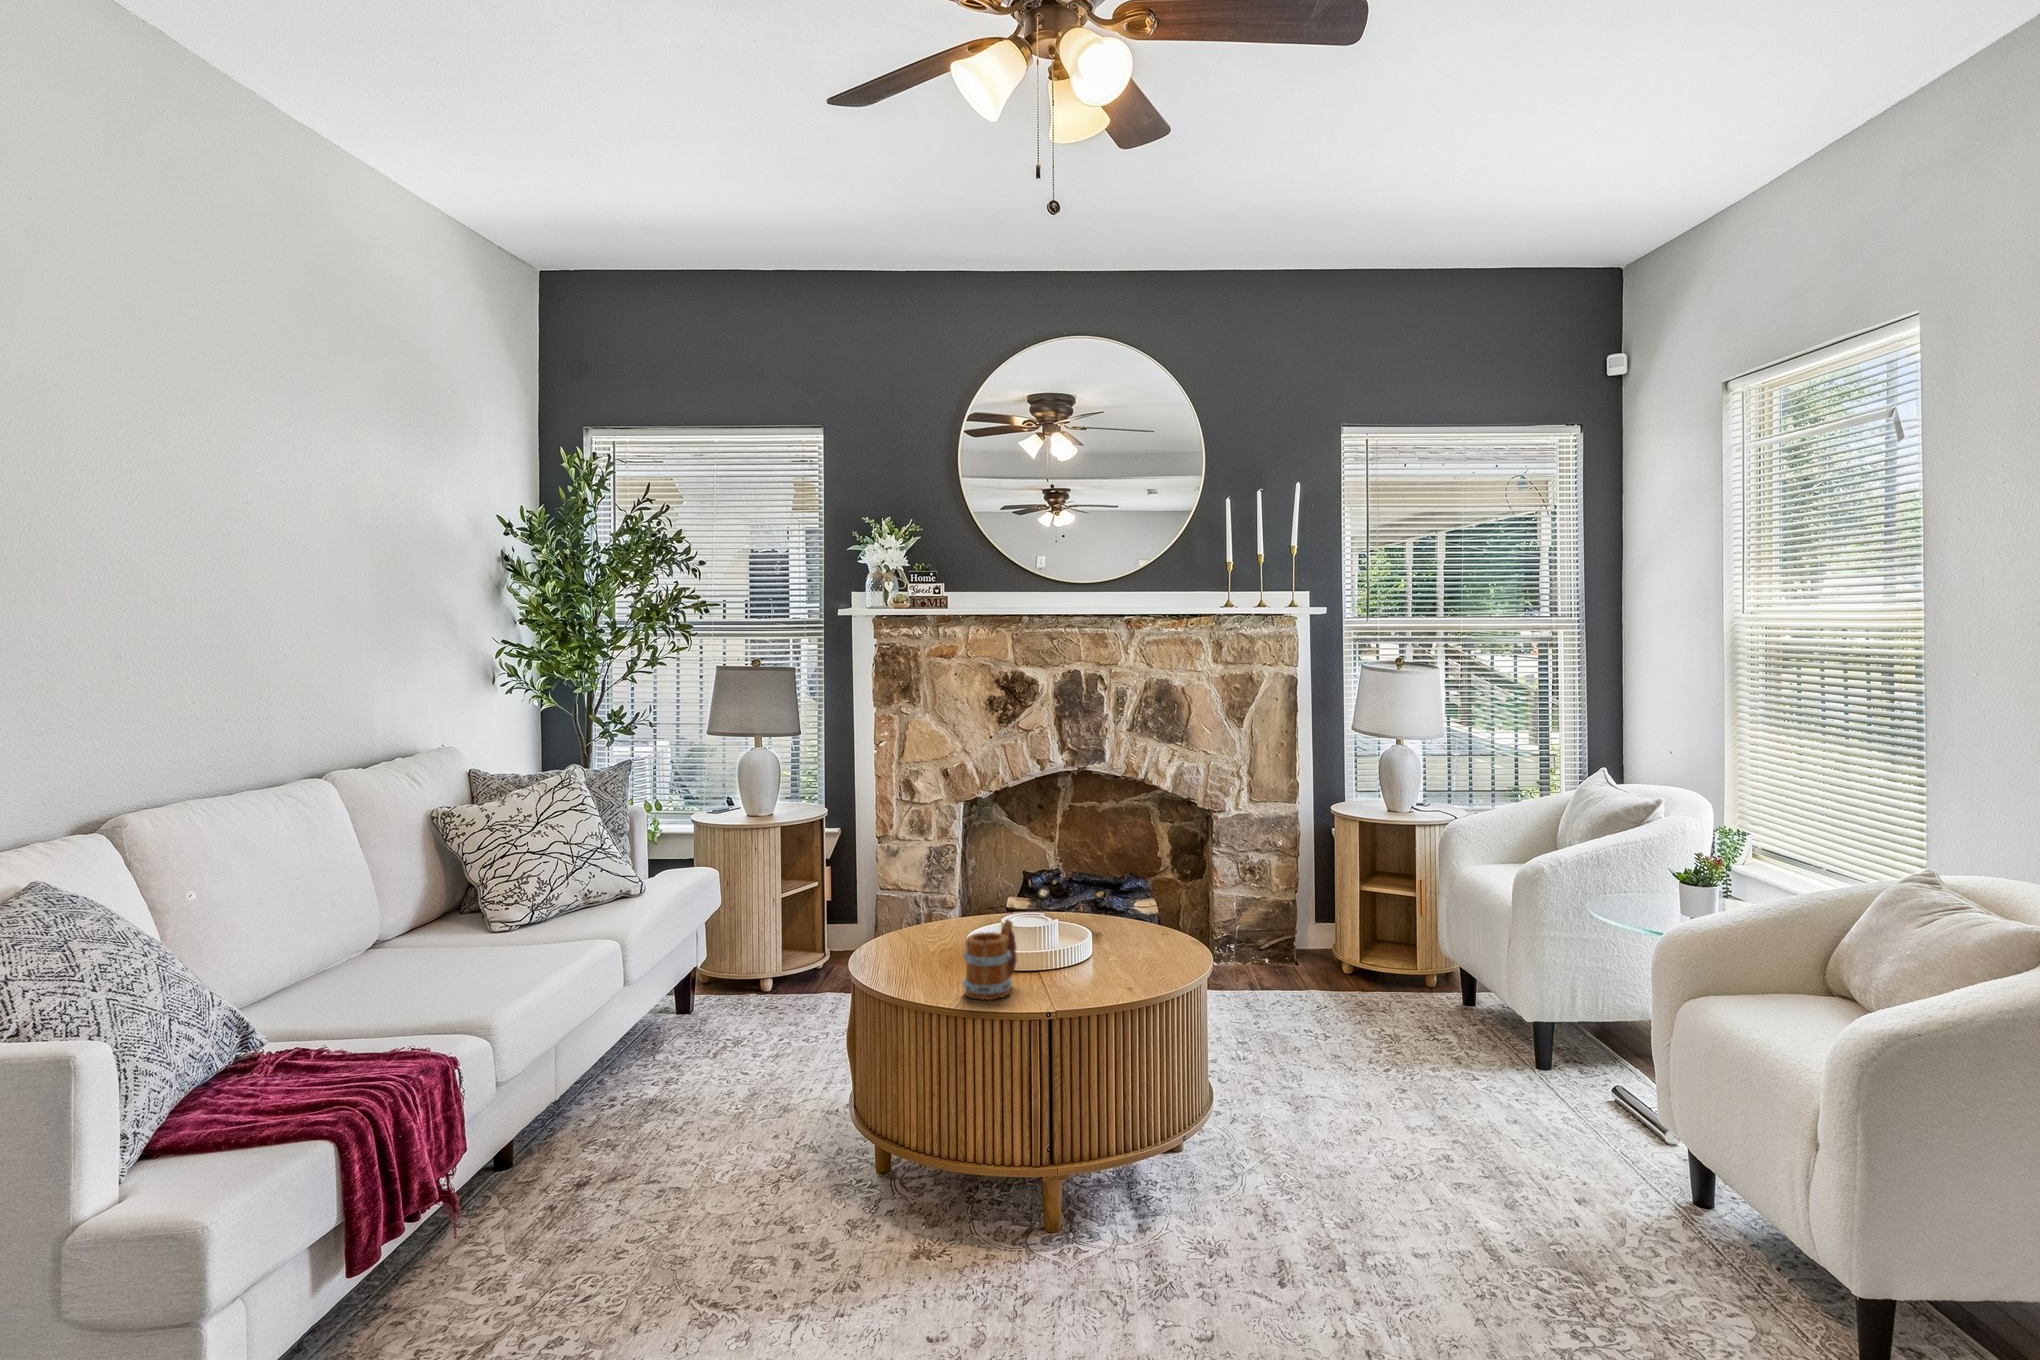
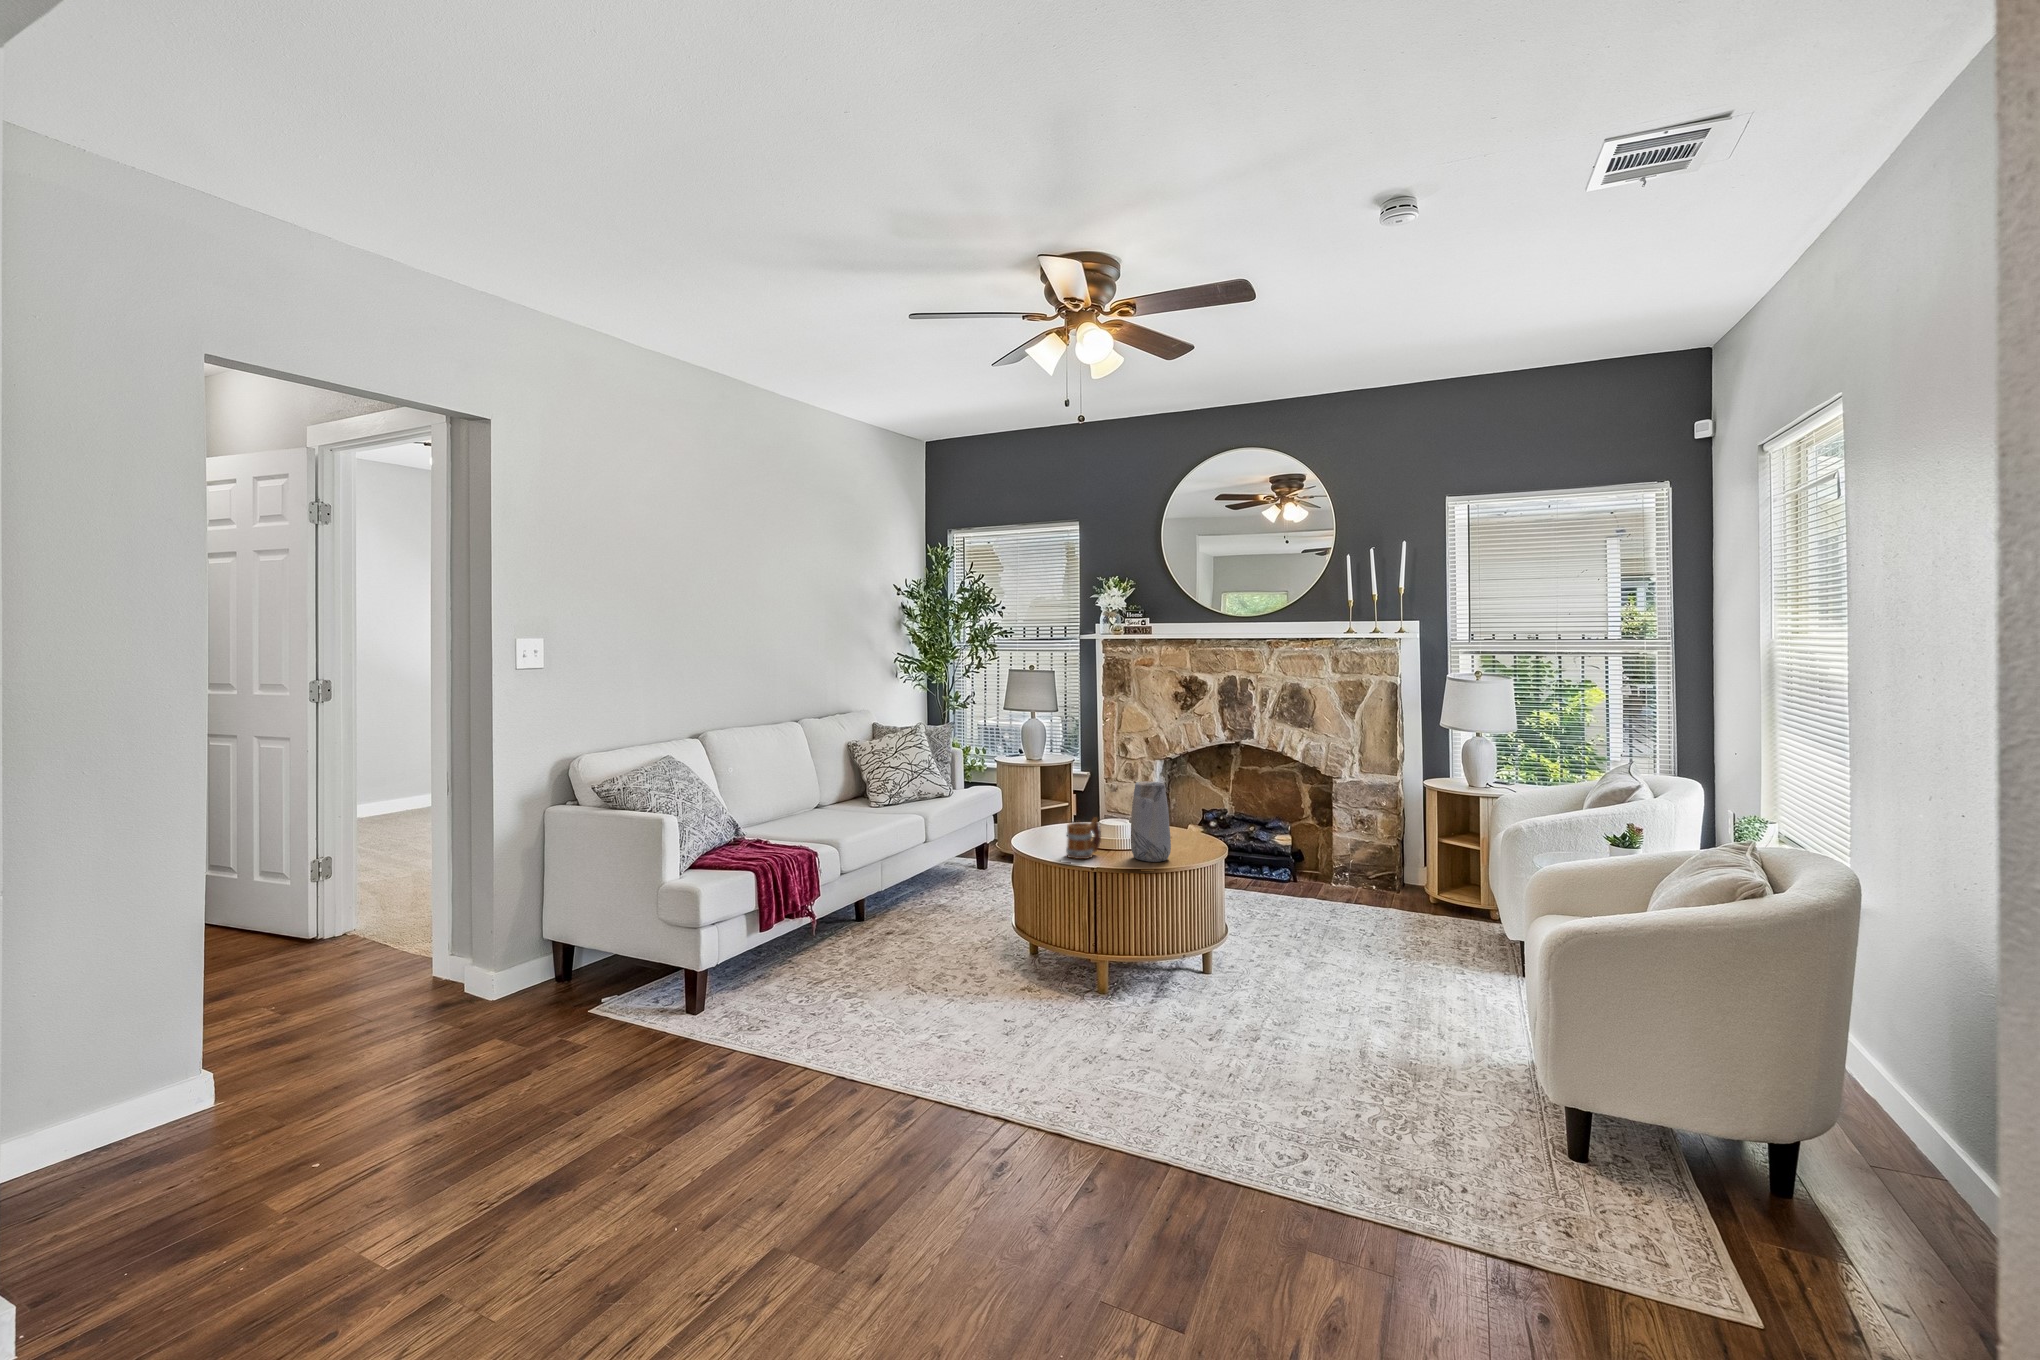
vase: none [1069,850,1135,987] -> present [1131,781,1171,862]

